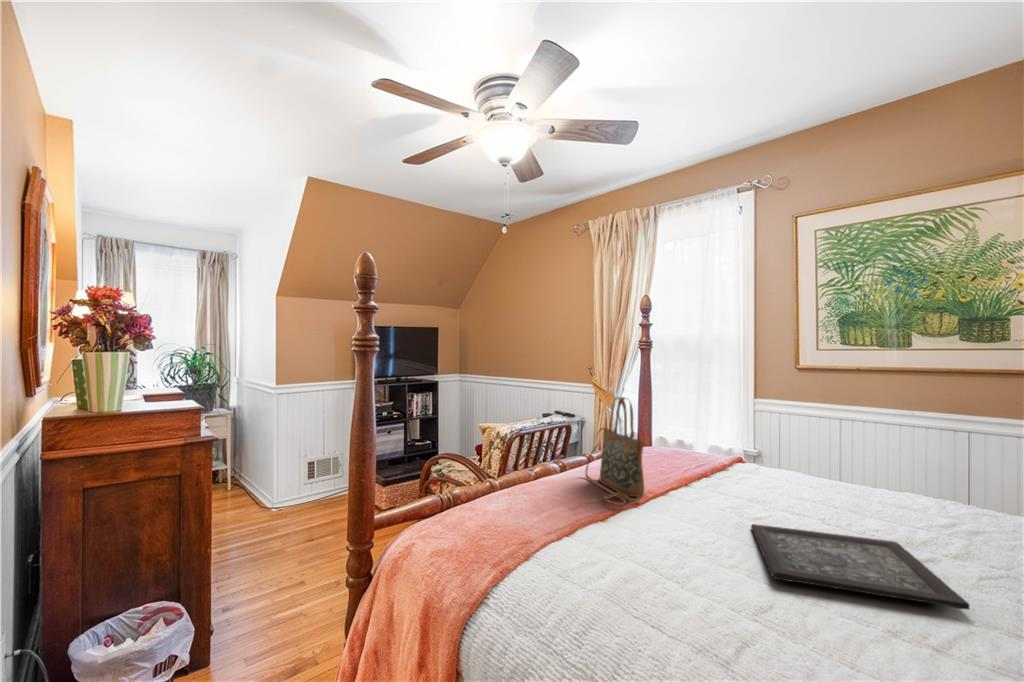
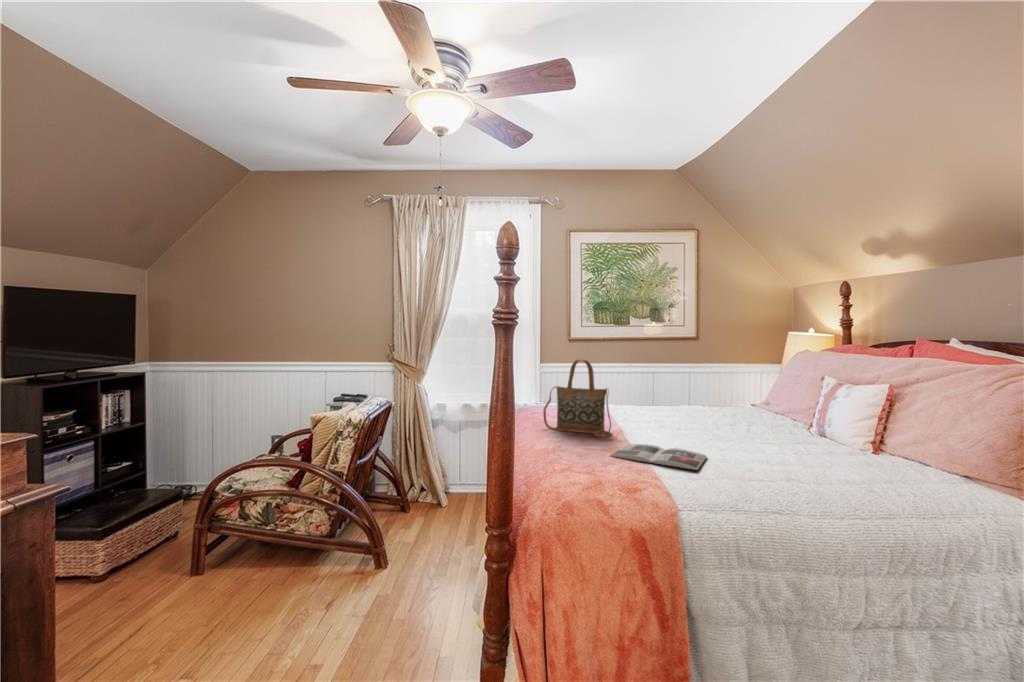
magazine: none [554,521,671,582] -> present [611,444,707,470]
tray: present [751,524,969,609] -> none [676,422,783,445]

